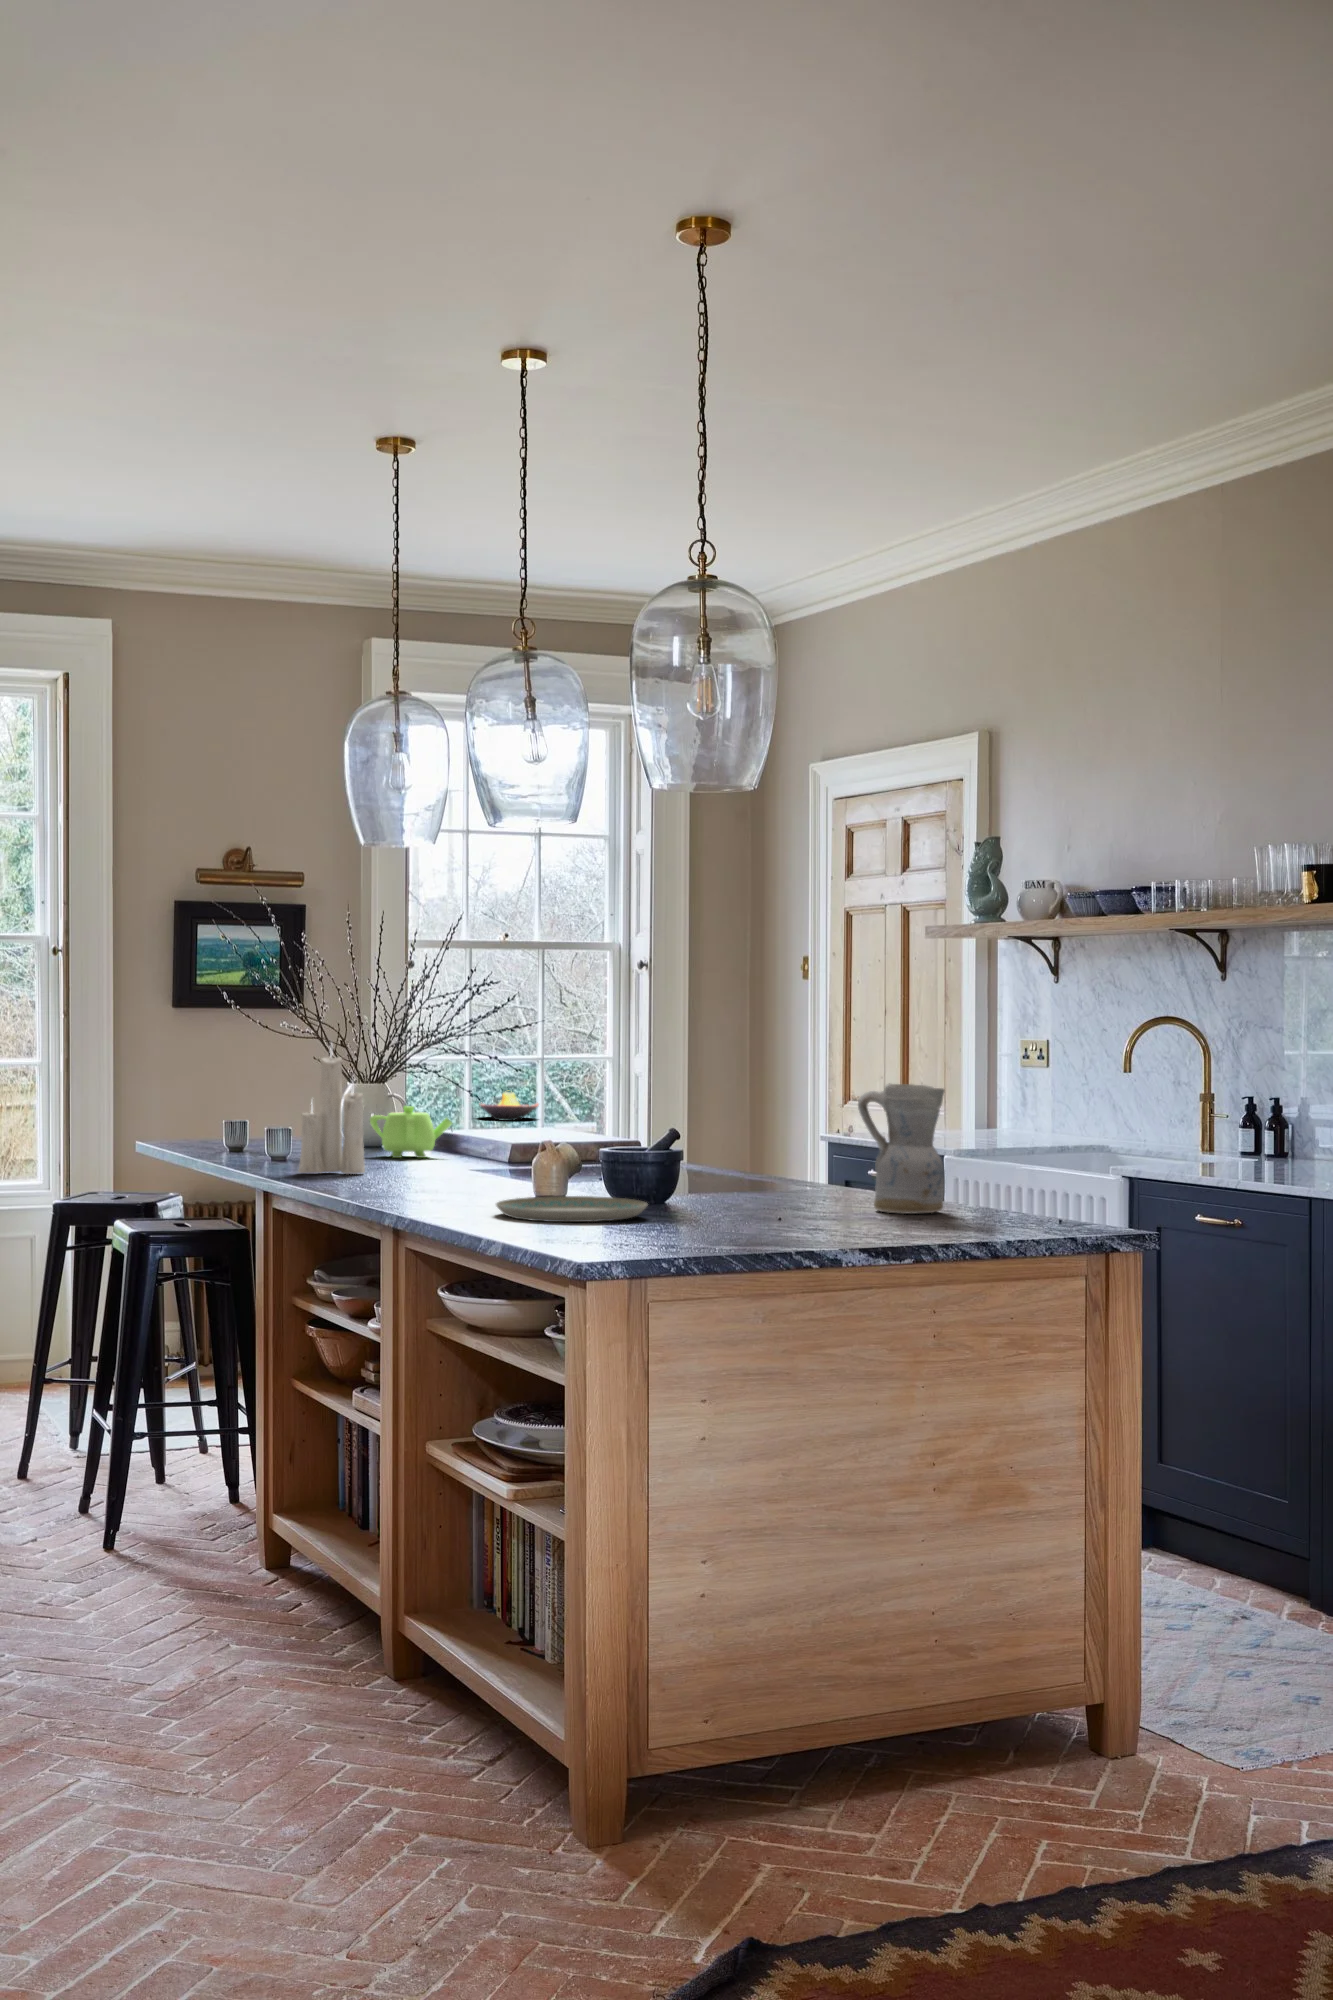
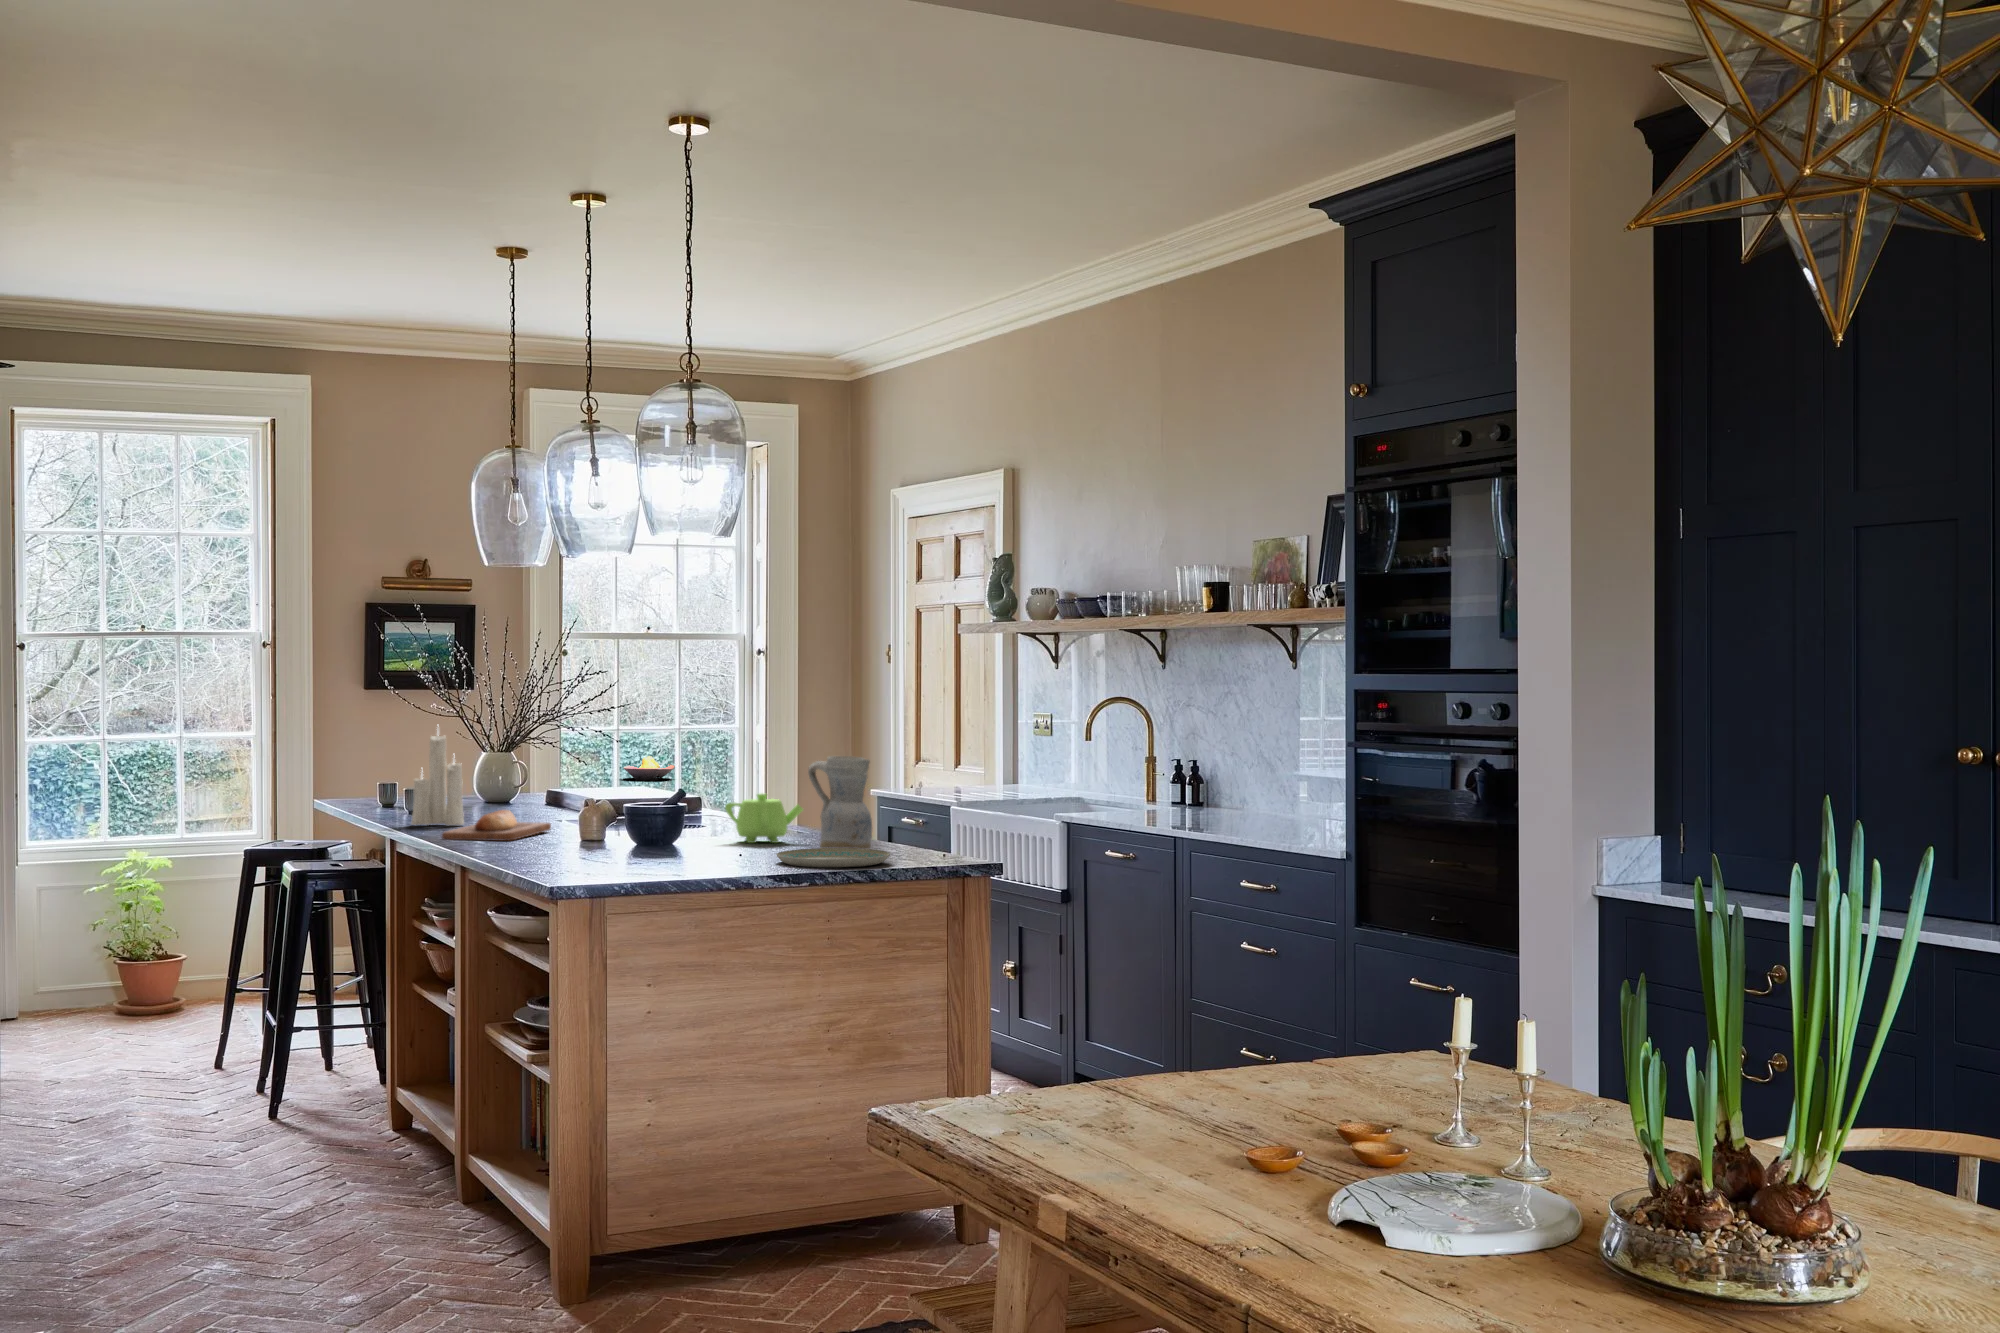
teapot: present [370,1106,452,1158] -> present [725,794,803,843]
bread loaf: none [359,1154,487,1195] -> present [442,810,551,841]
plate: present [496,1196,647,1222] -> present [776,848,890,868]

